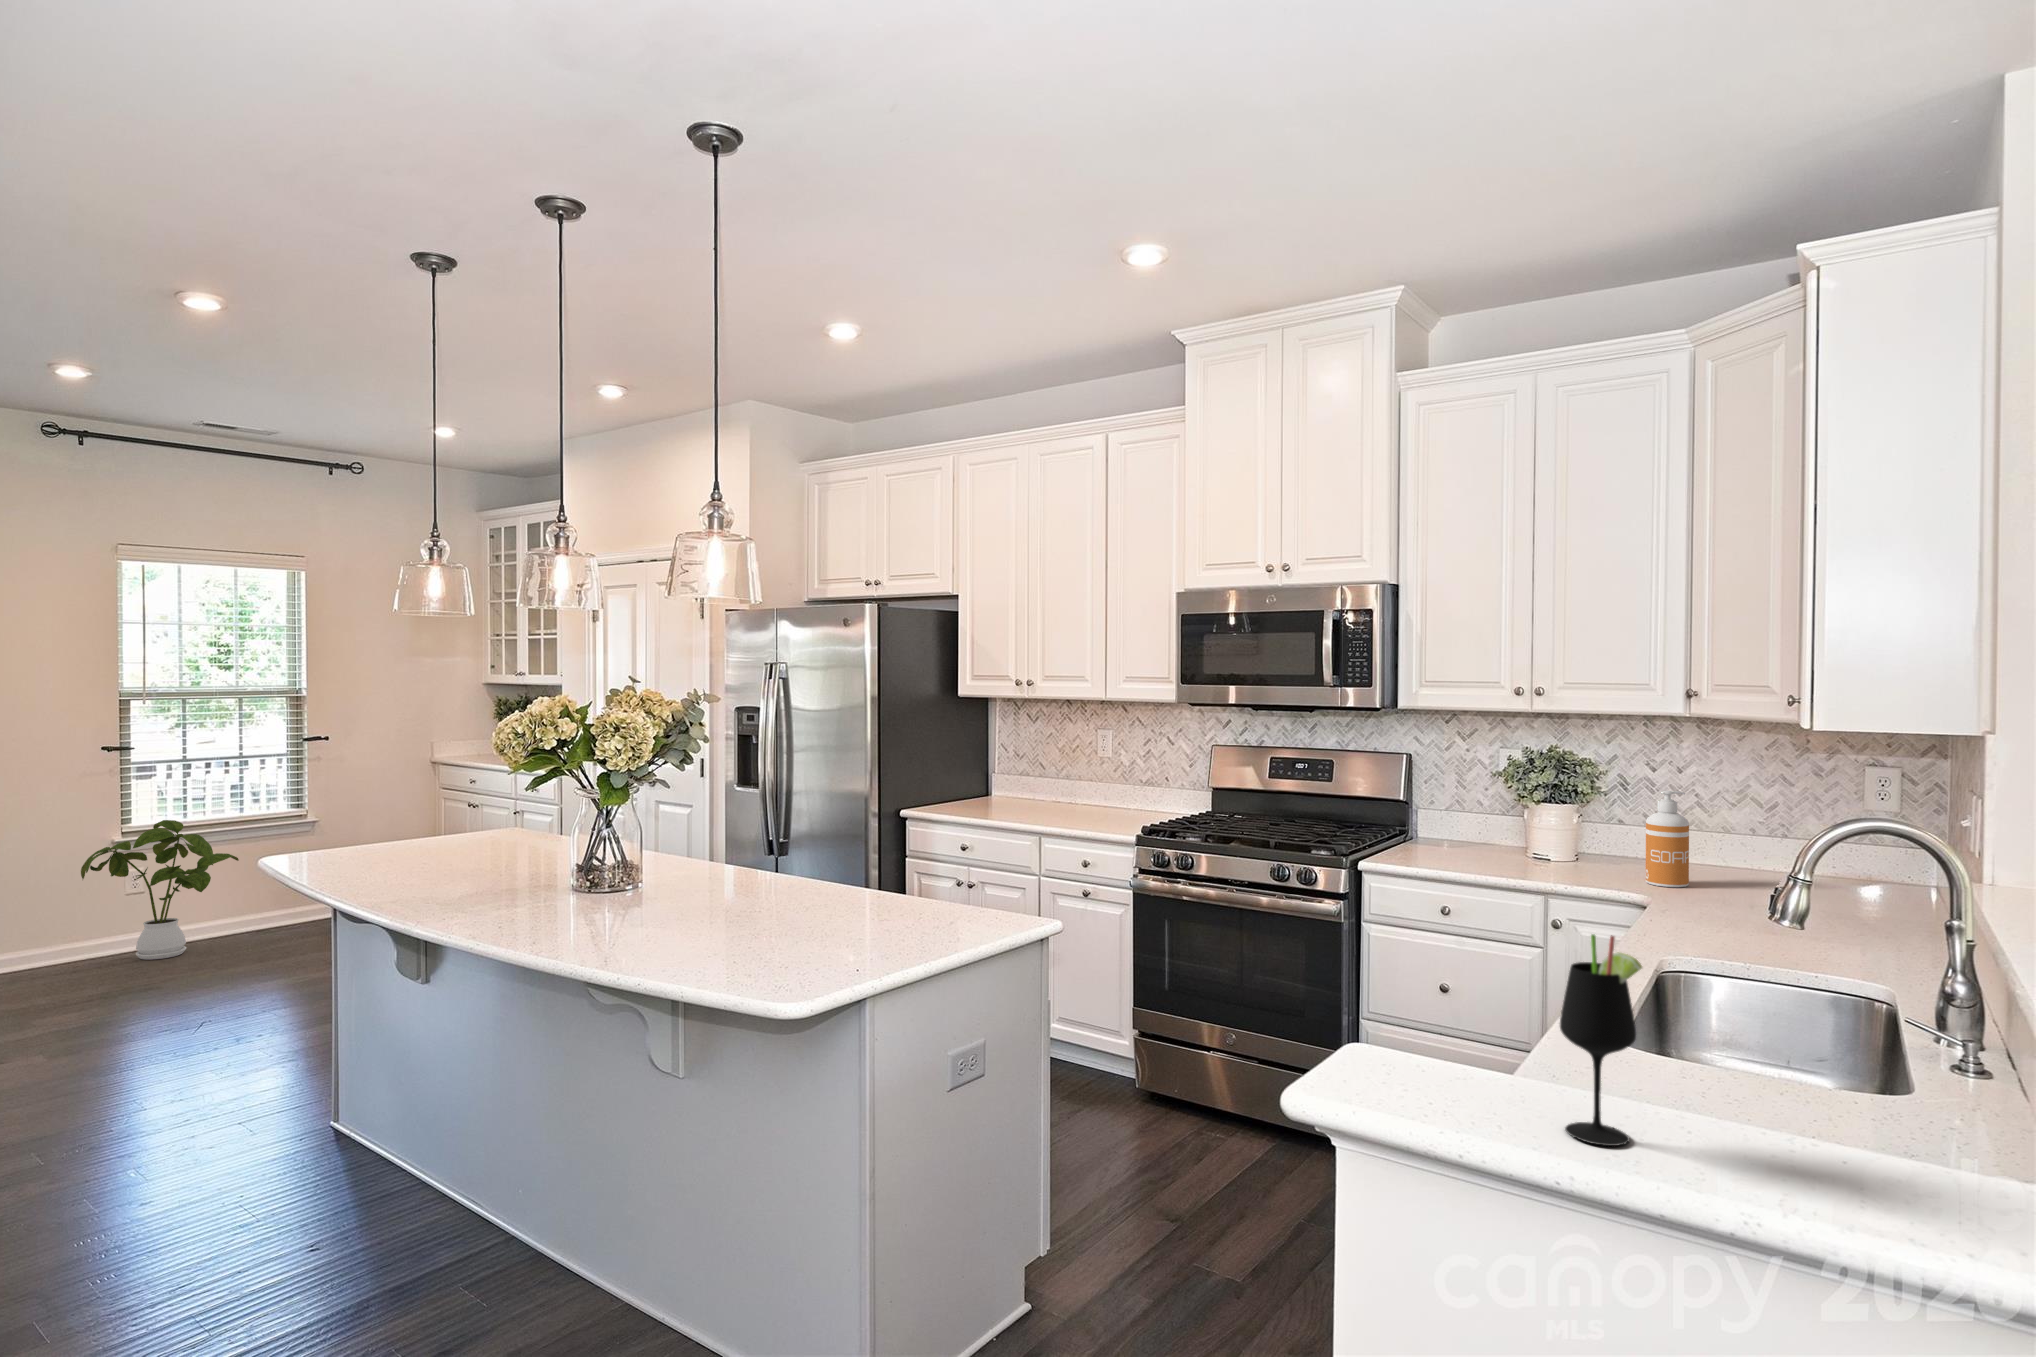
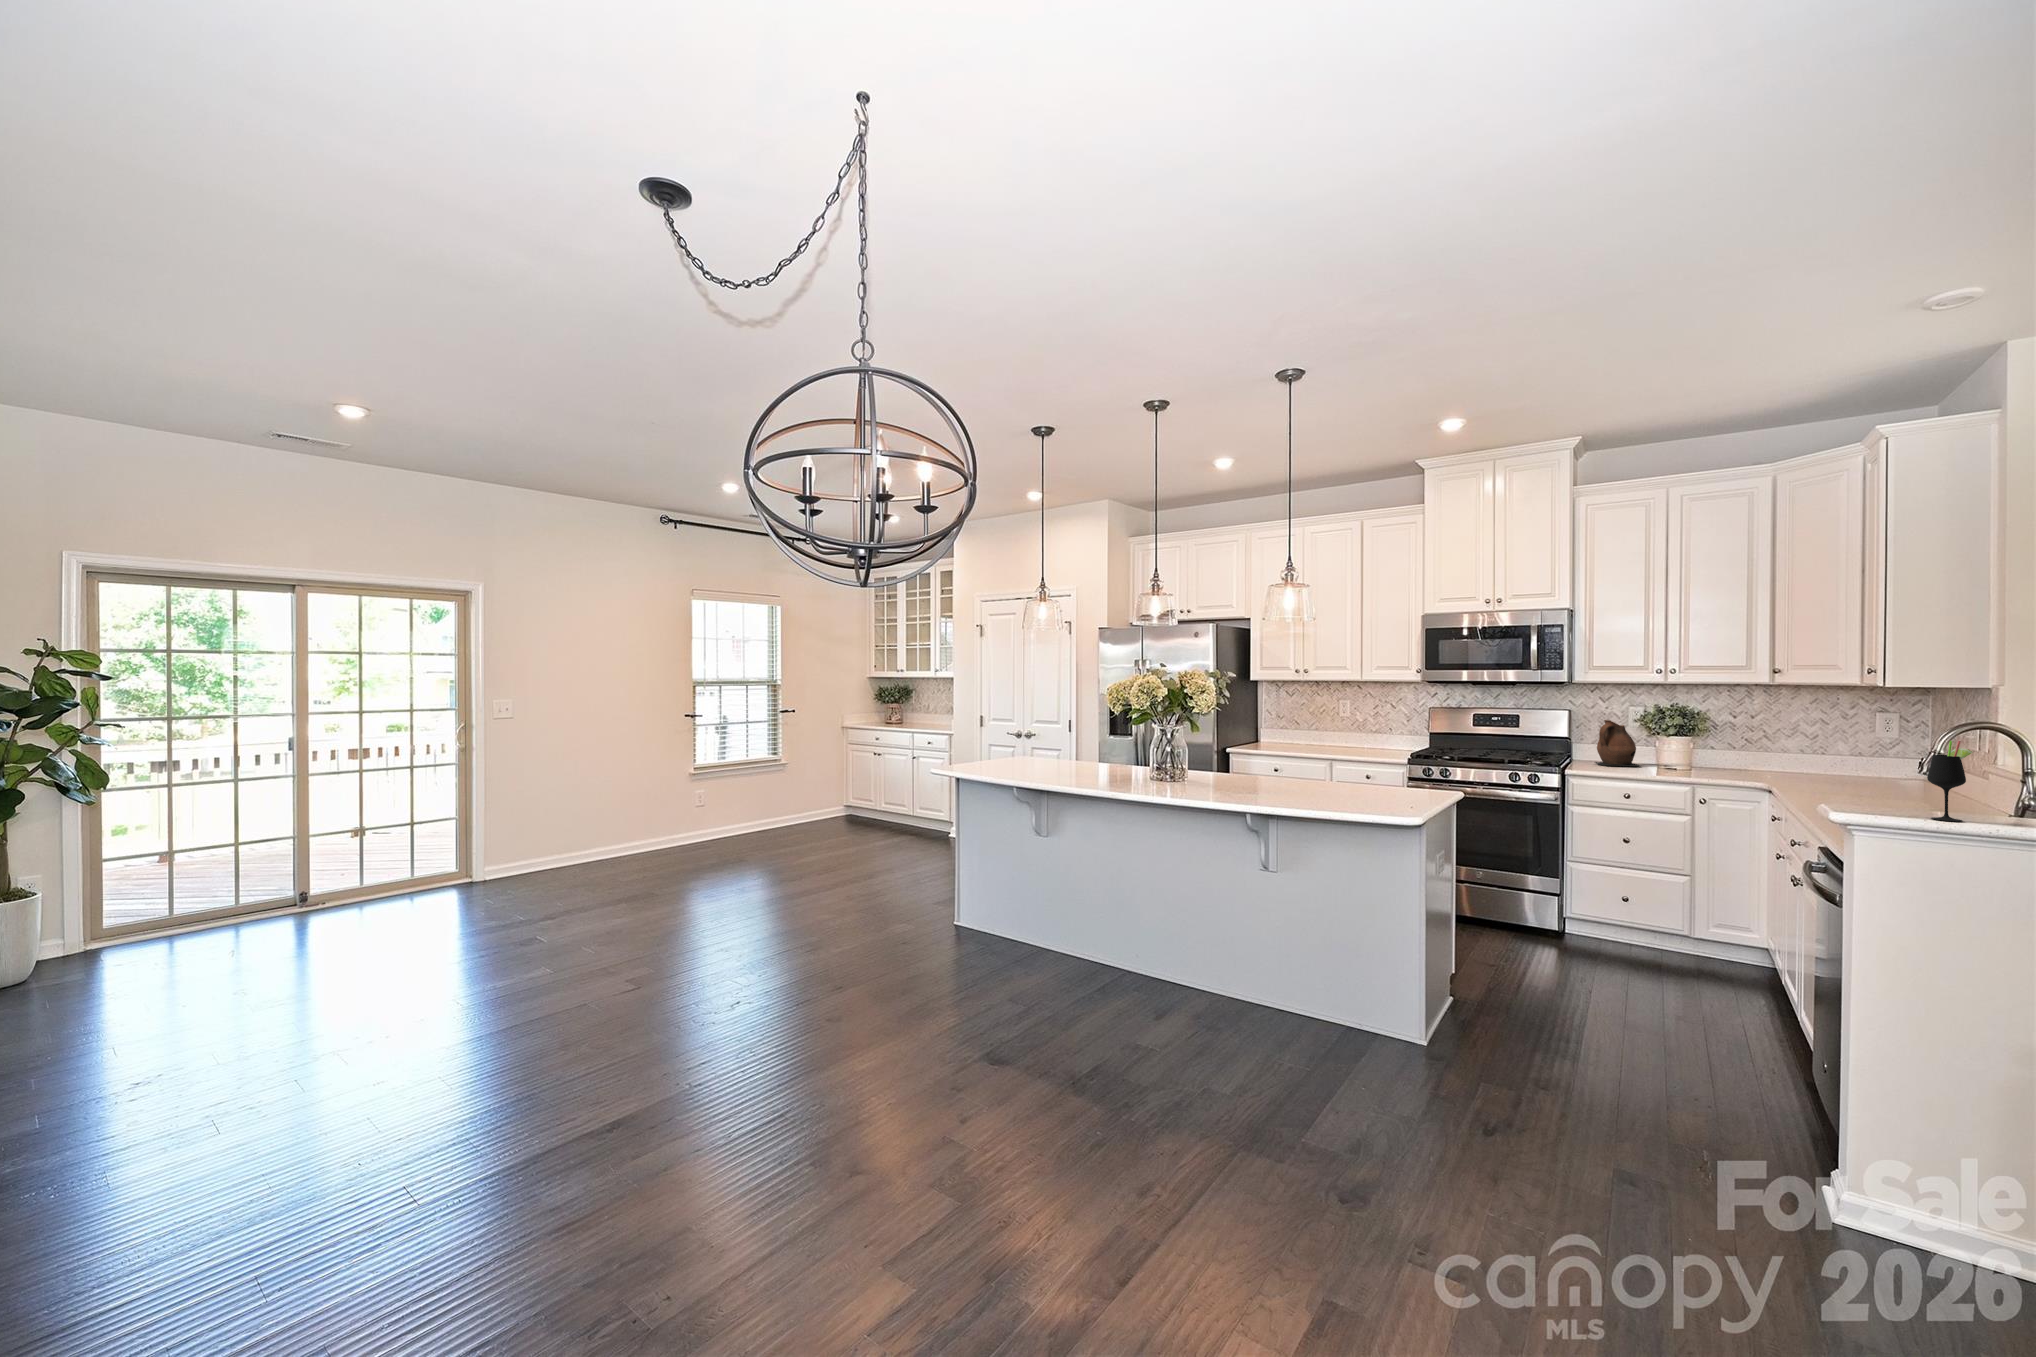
ceramic pitcher: none [1434,772,1503,854] -> present [1595,720,1641,767]
soap dispenser: present [1646,791,1689,887] -> none [1753,725,1780,779]
house plant: present [81,820,239,960] -> none [676,760,758,847]

